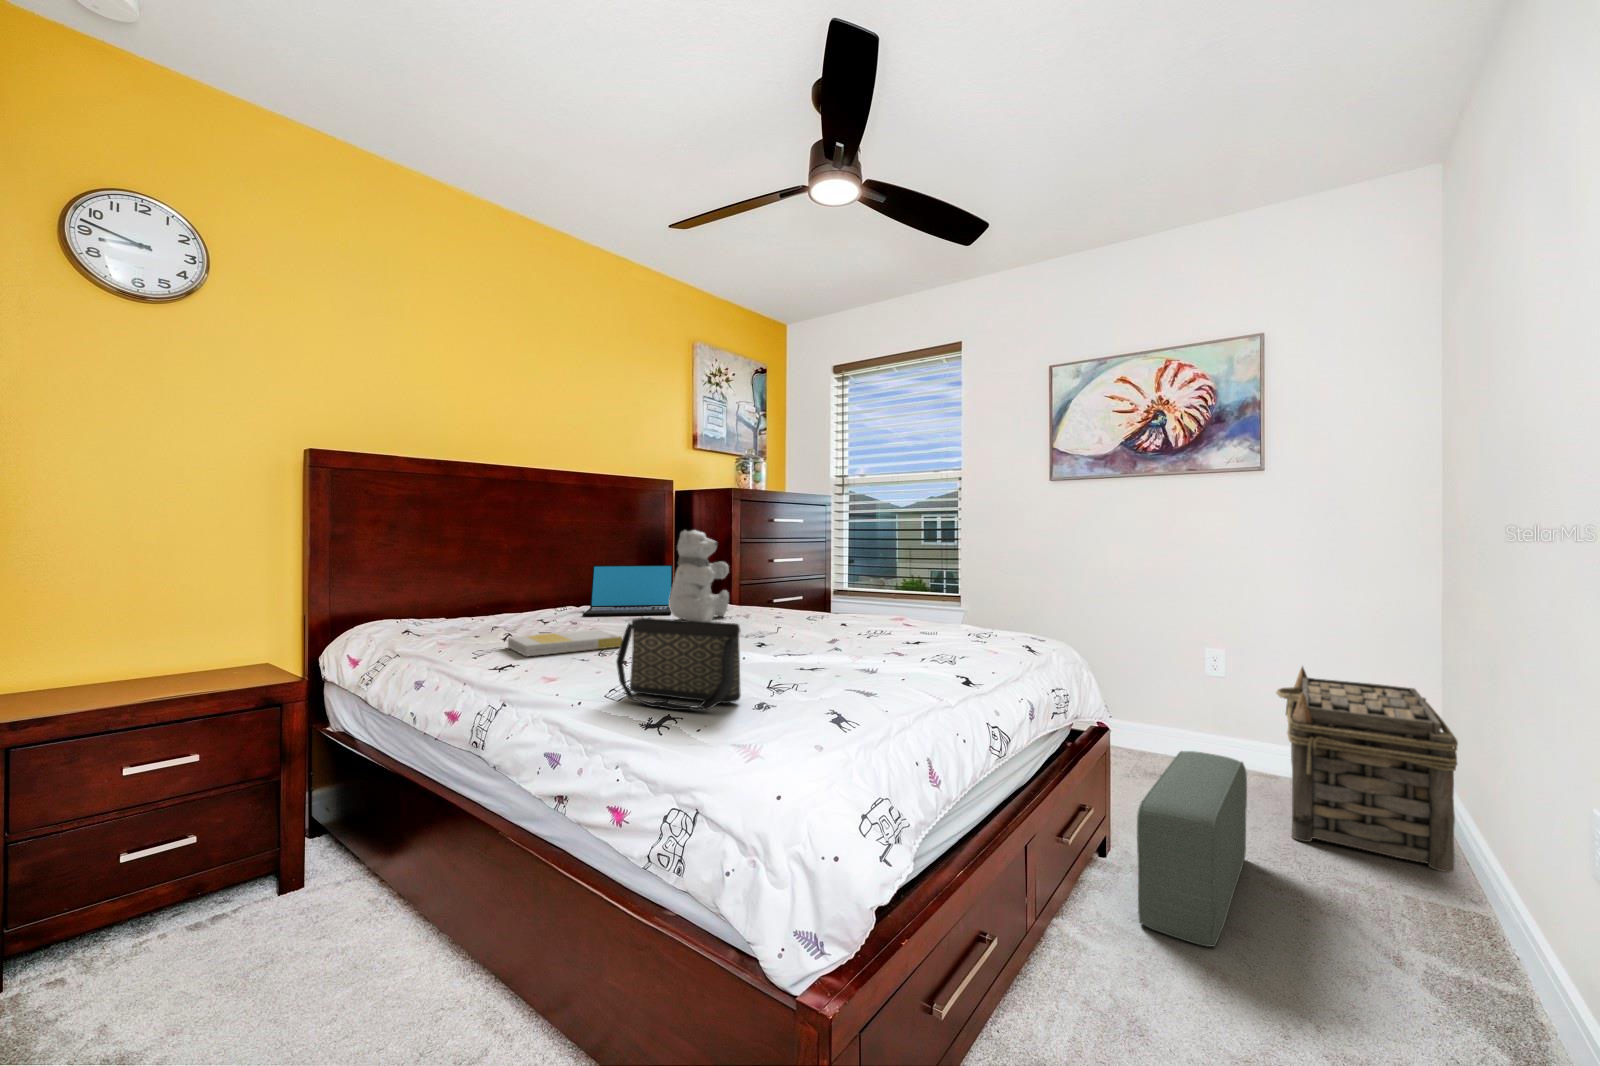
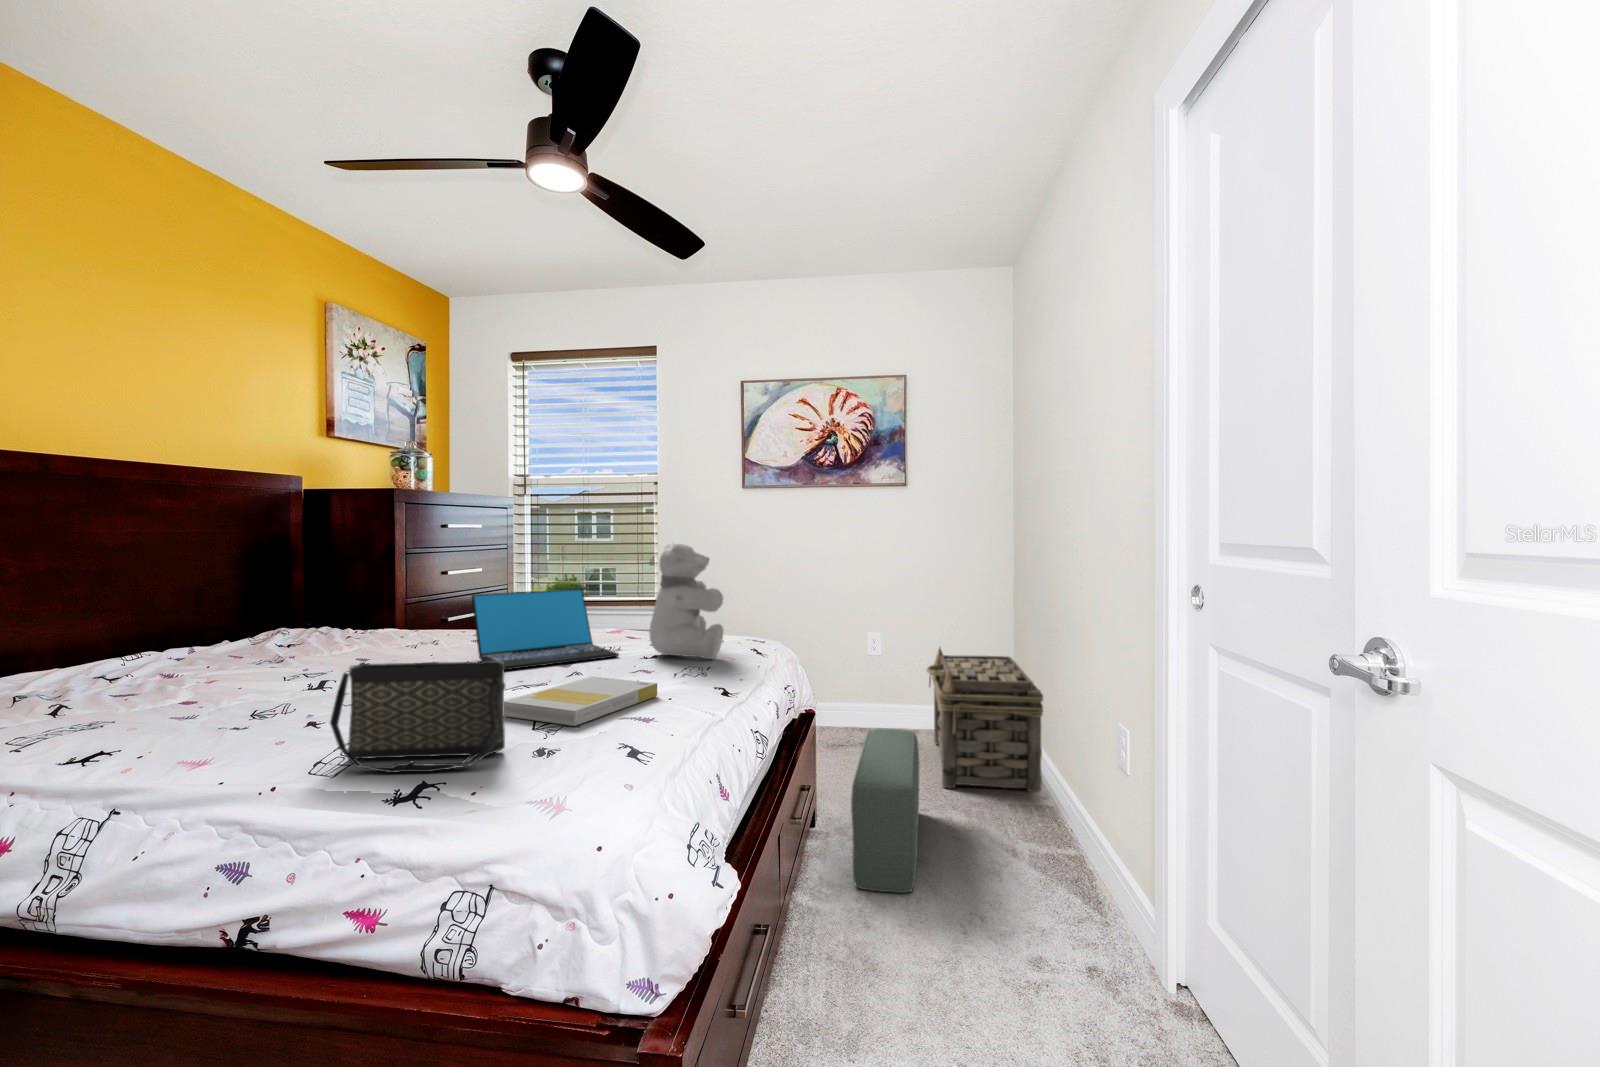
teddy bear: present [669,530,729,622] -> present [649,542,724,659]
laptop: present [583,565,673,616] -> present [472,589,619,670]
book: present [508,629,622,657] -> present [504,676,657,726]

